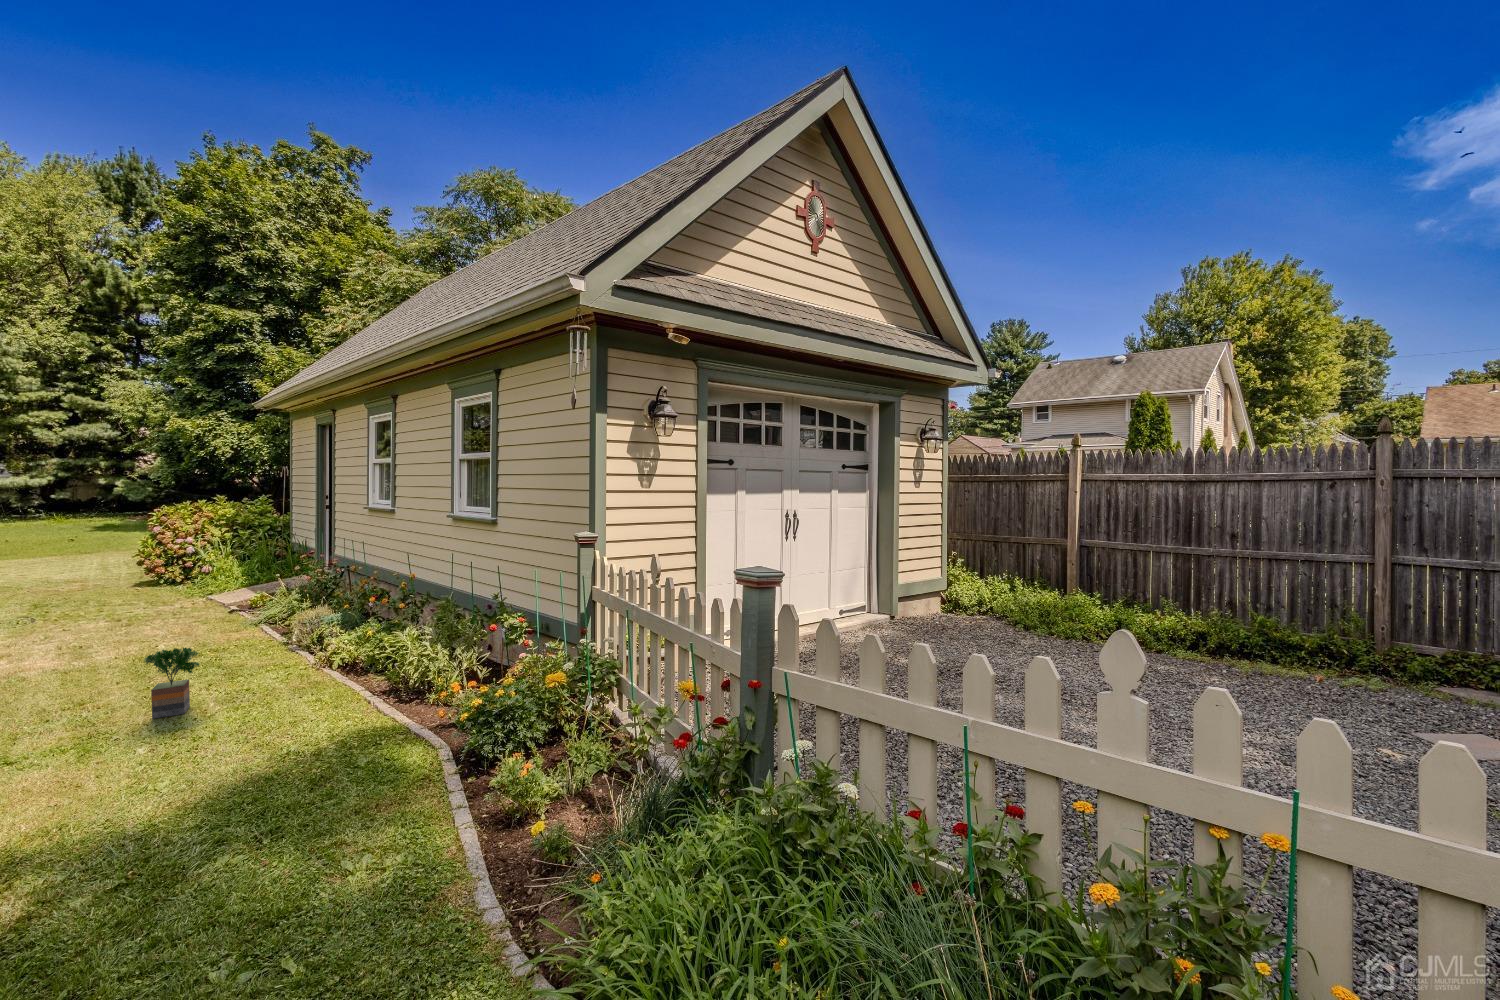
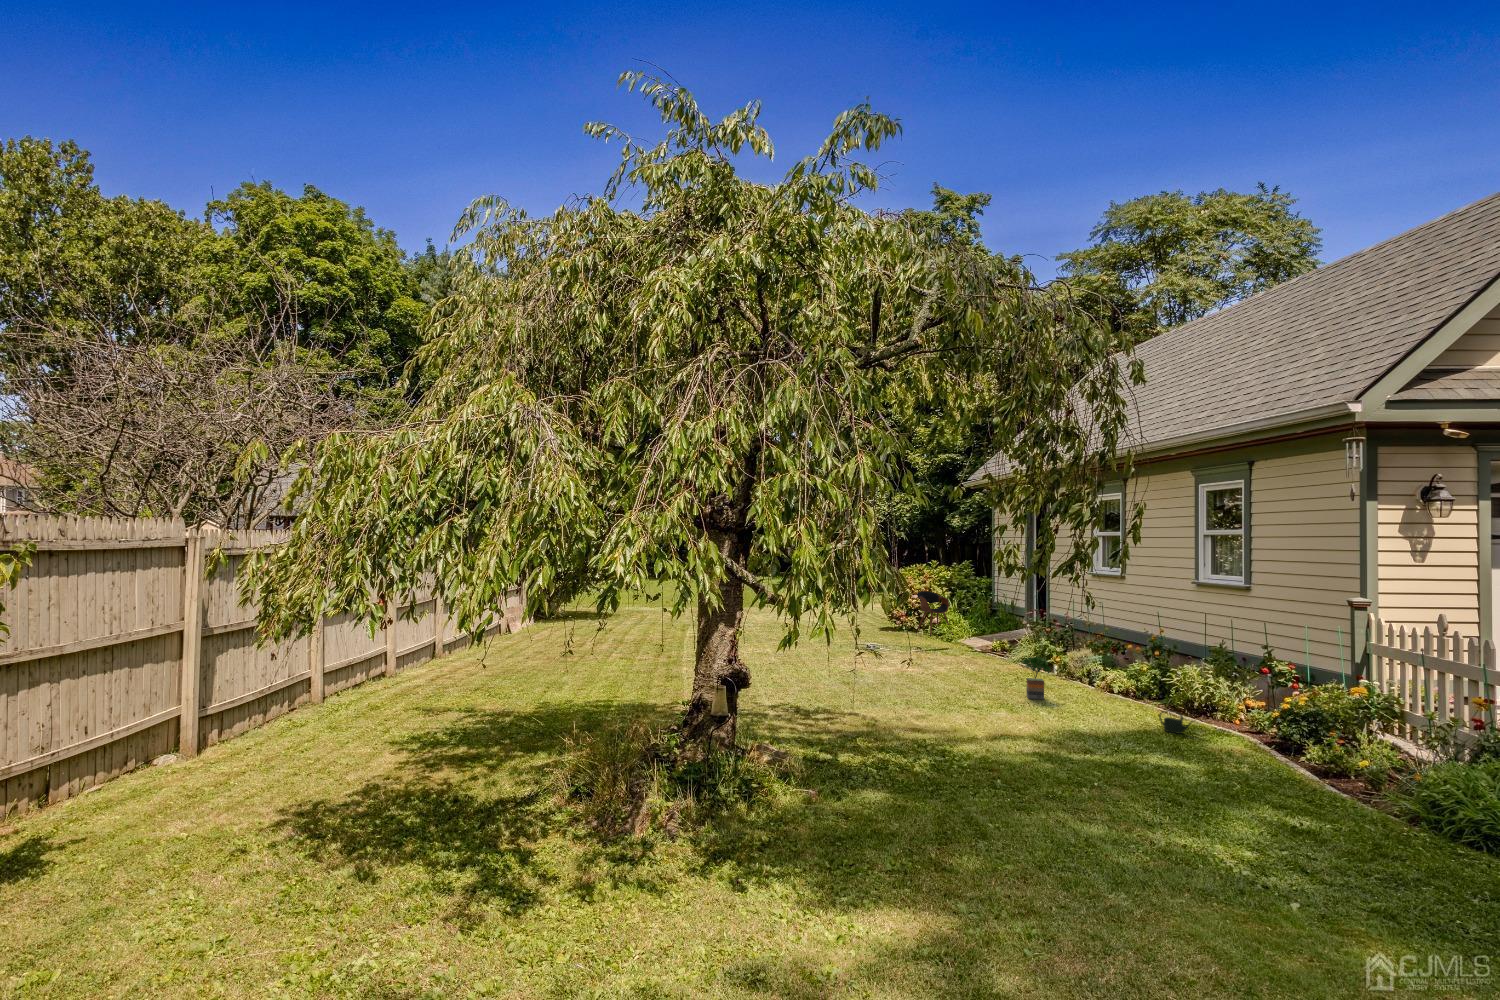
chair: none [150,538,214,596] -> present [916,591,953,636]
watering can: none [322,720,372,754] -> present [1159,711,1194,734]

